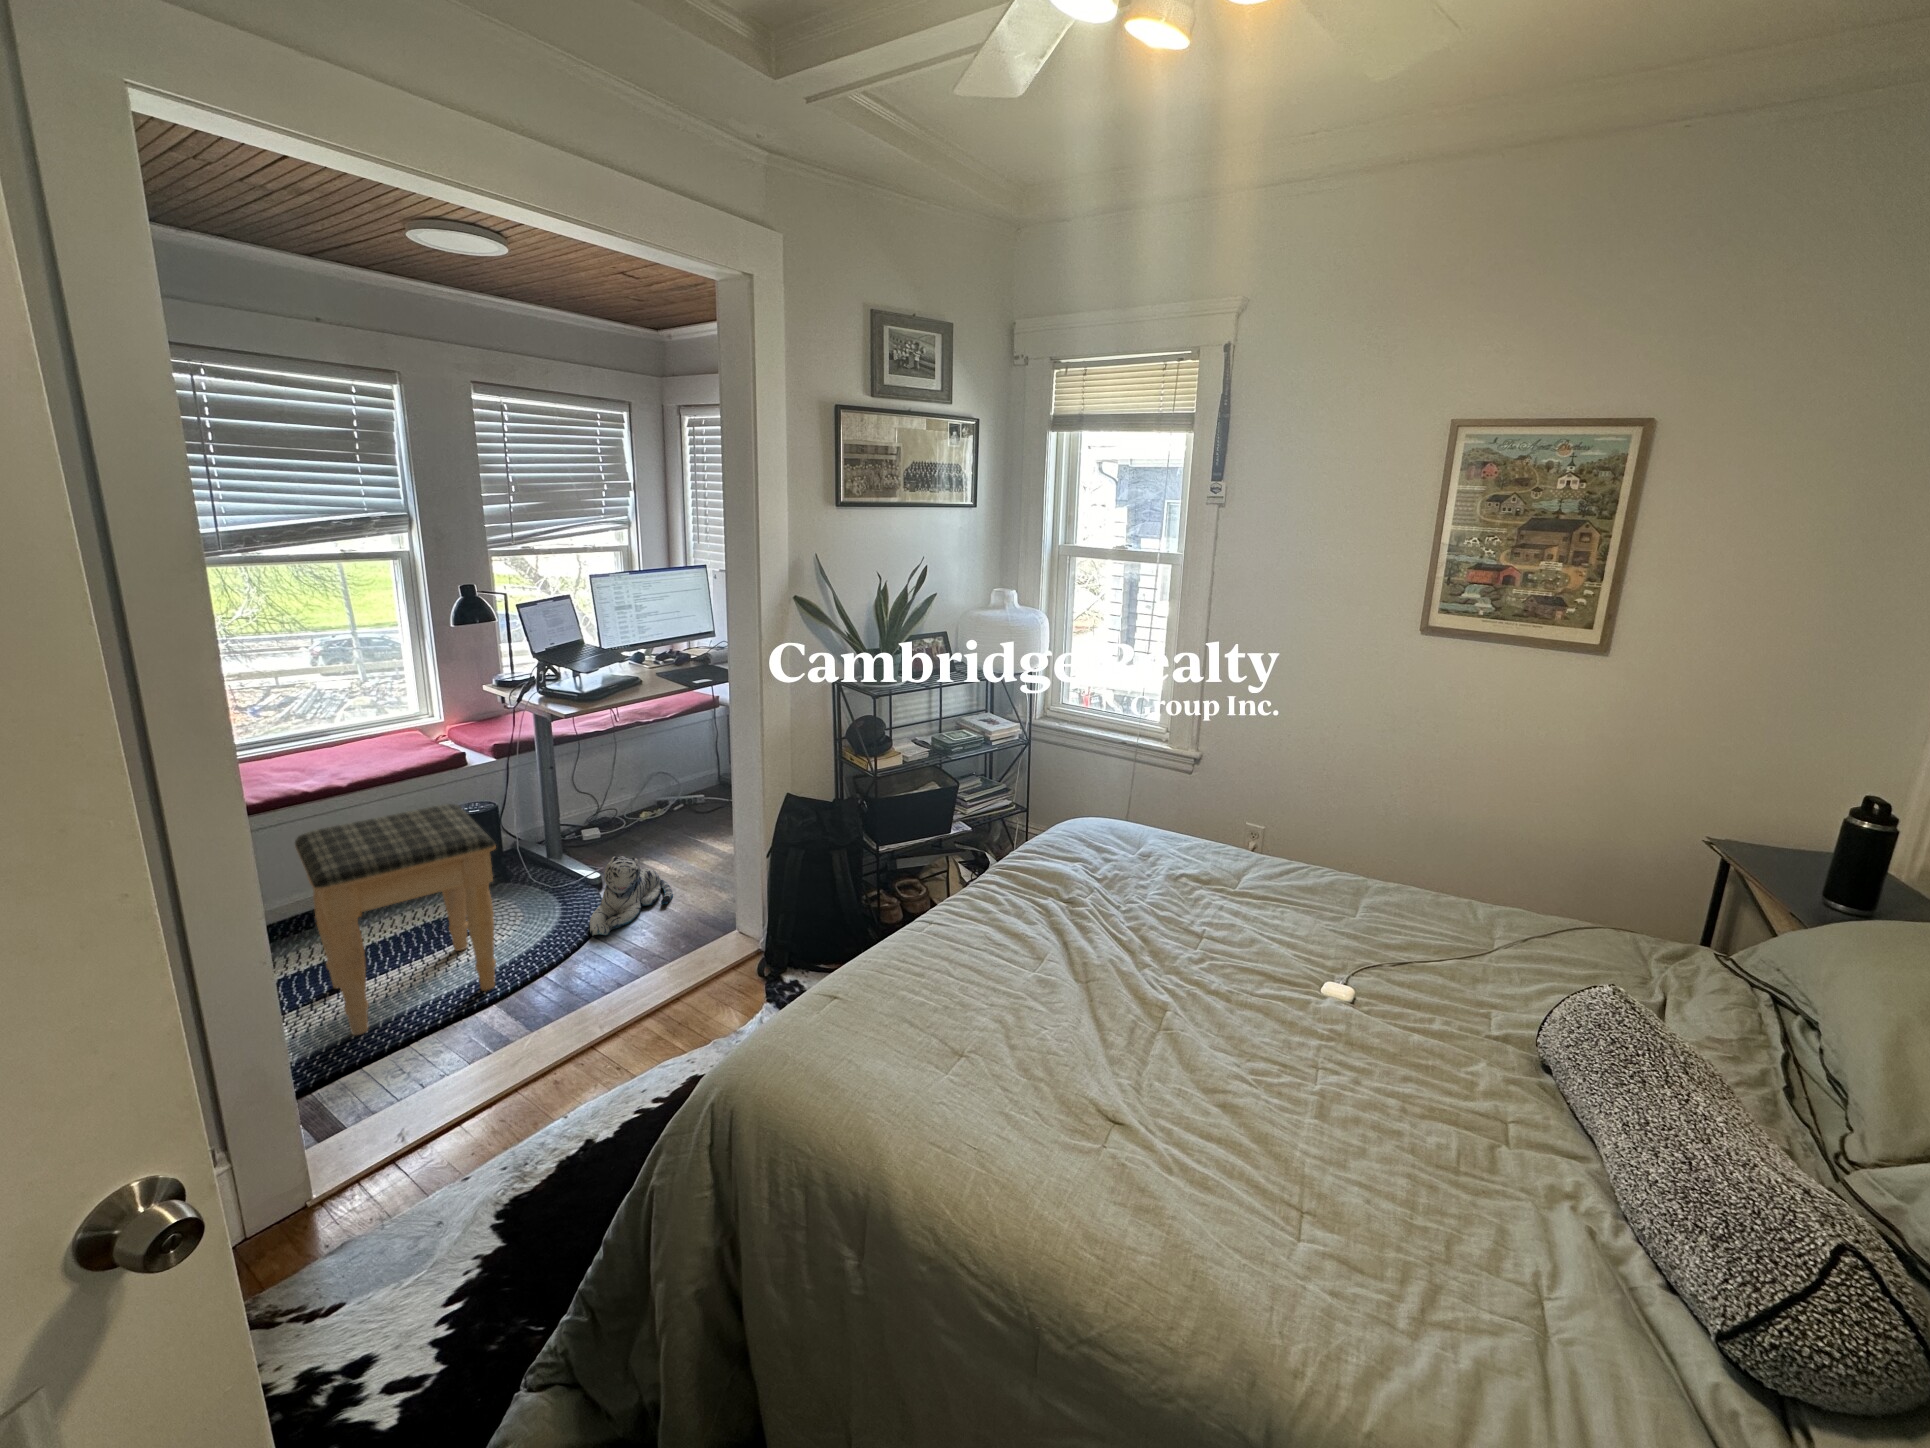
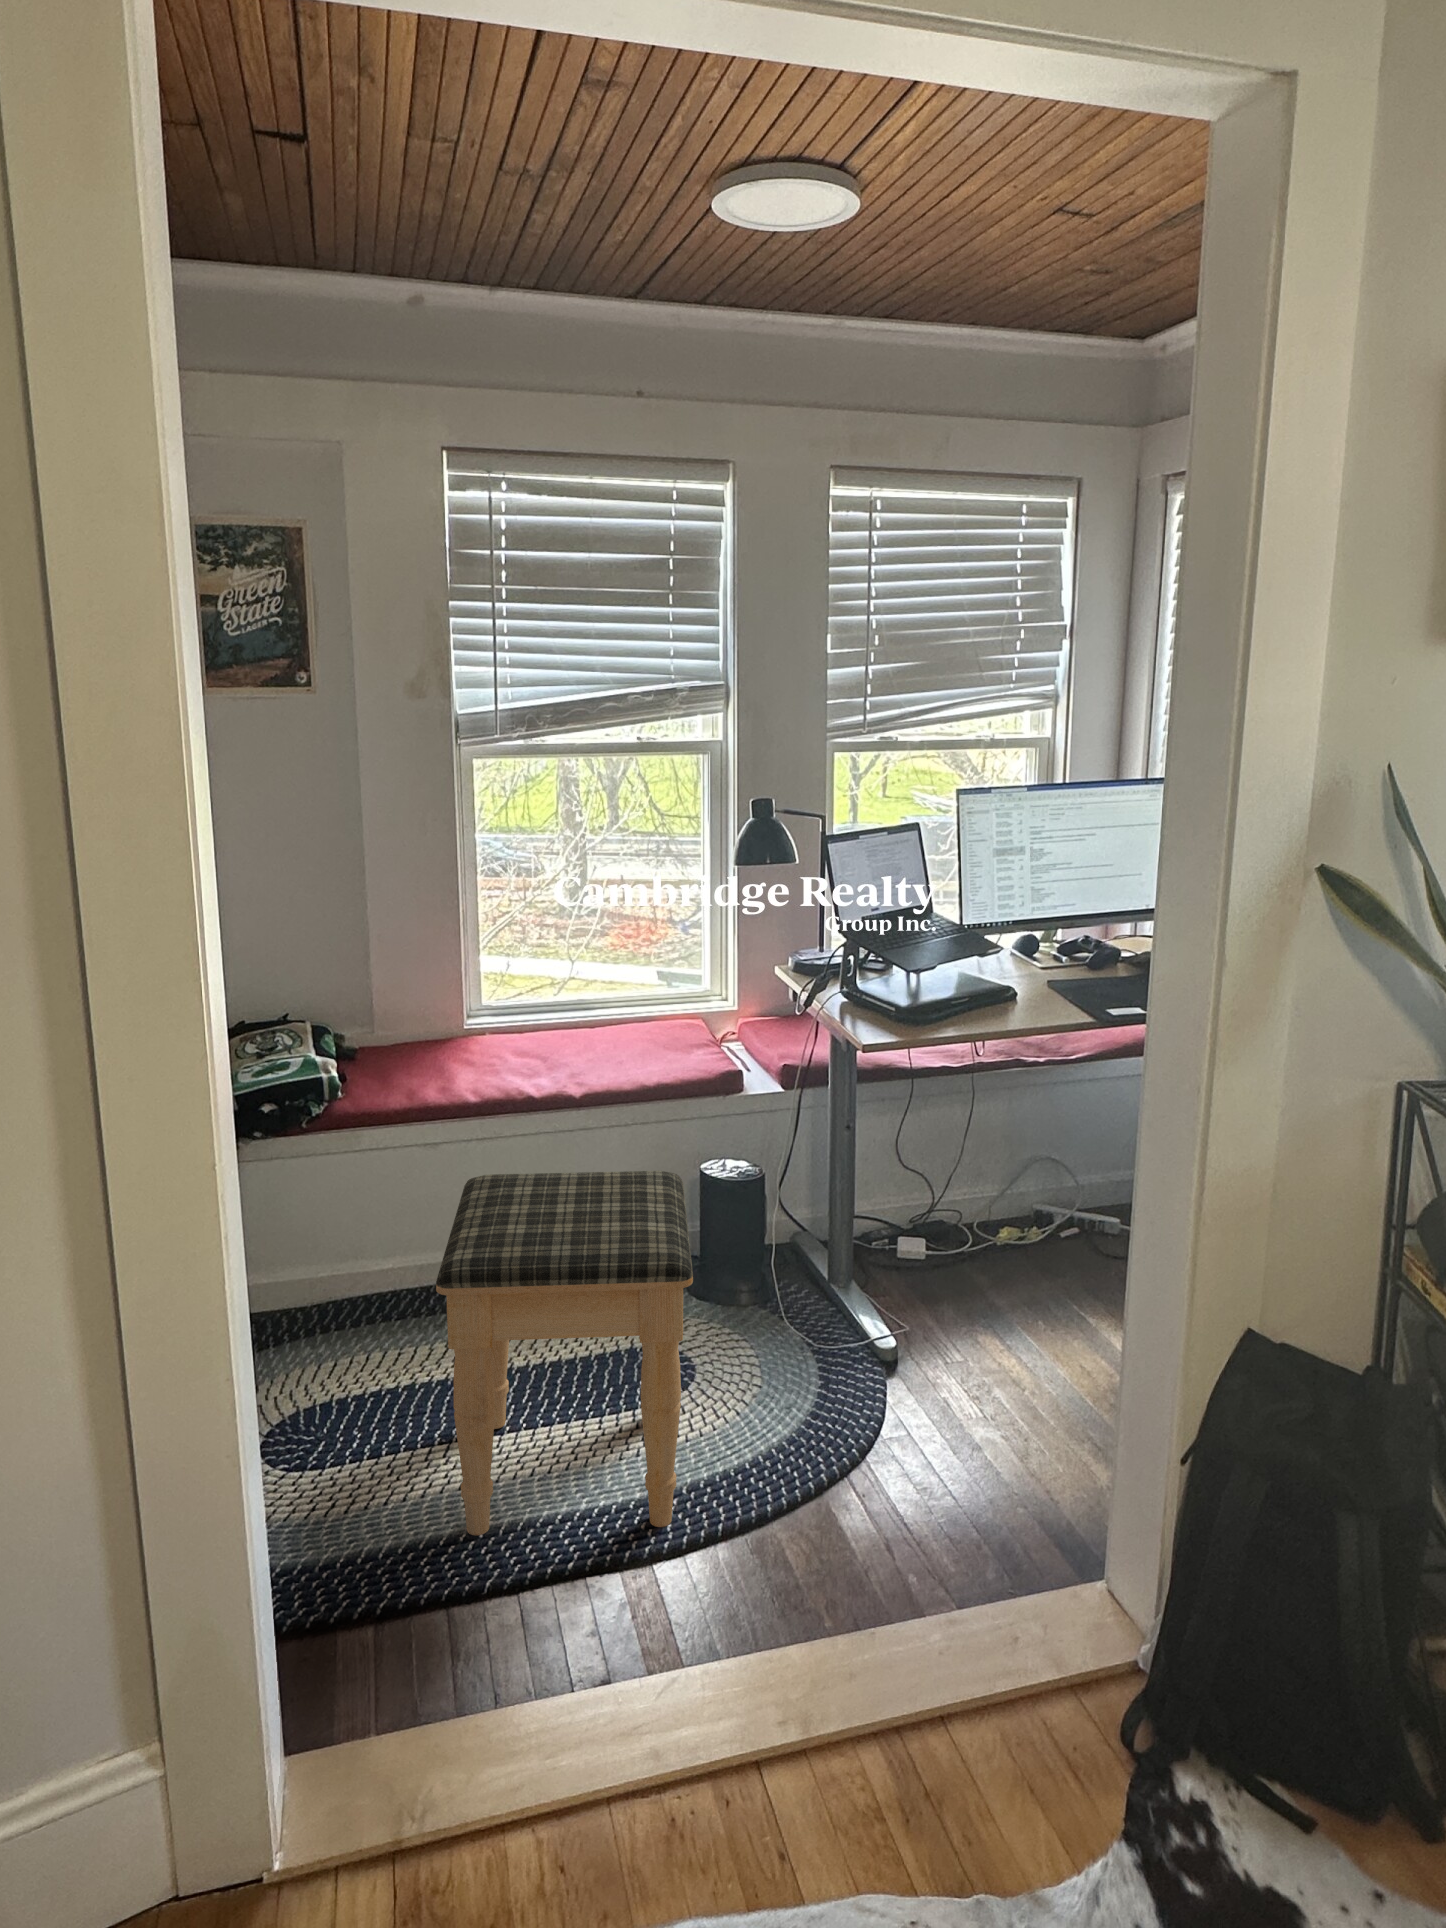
plush toy: present [589,856,673,936] -> none [842,1332,1006,1486]

